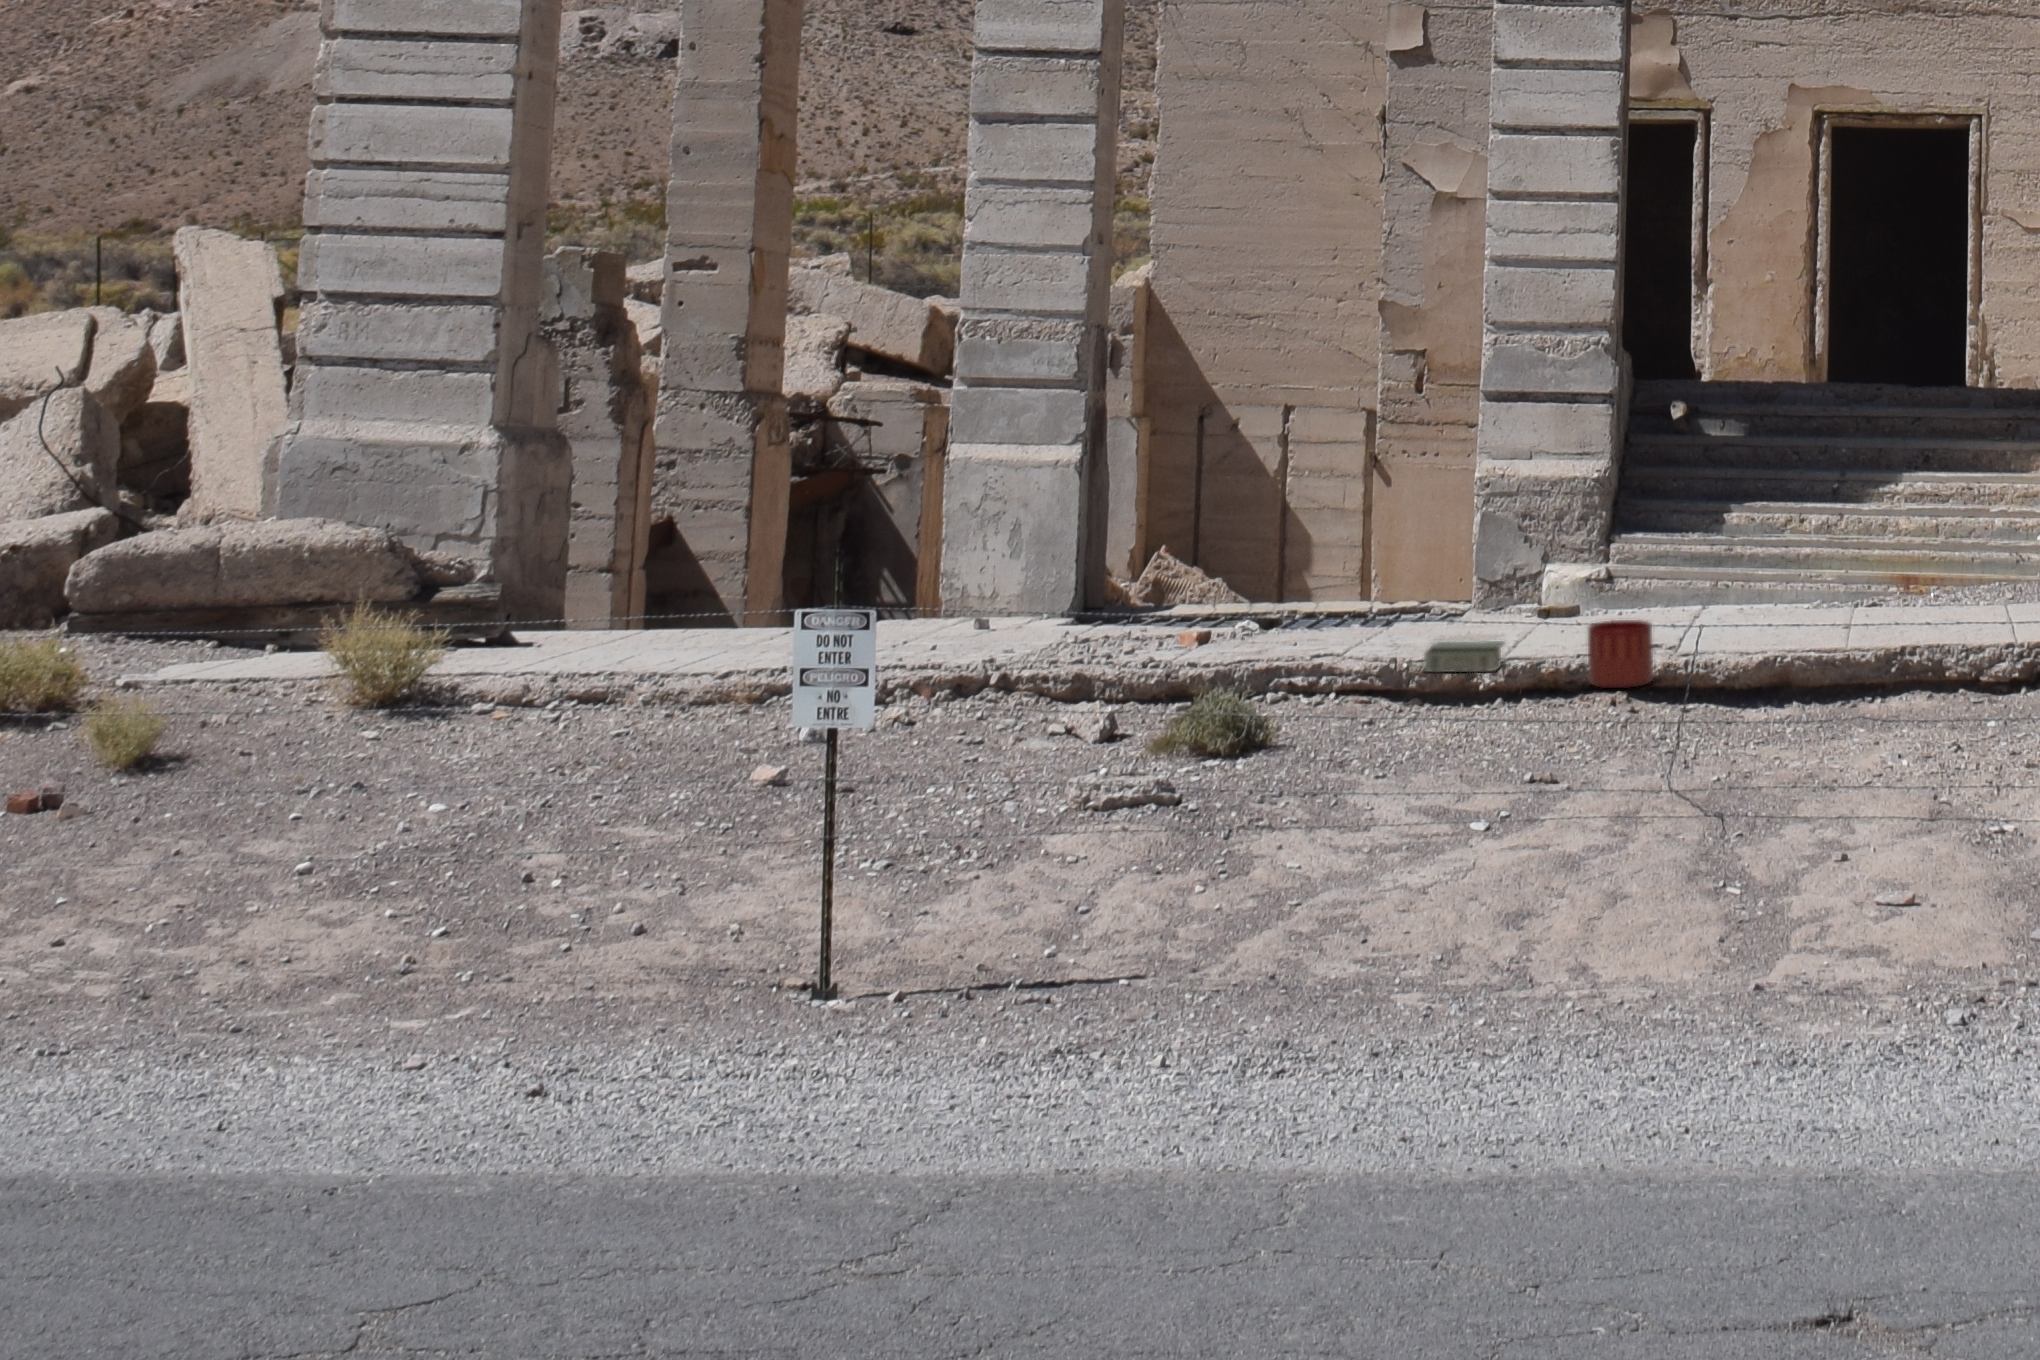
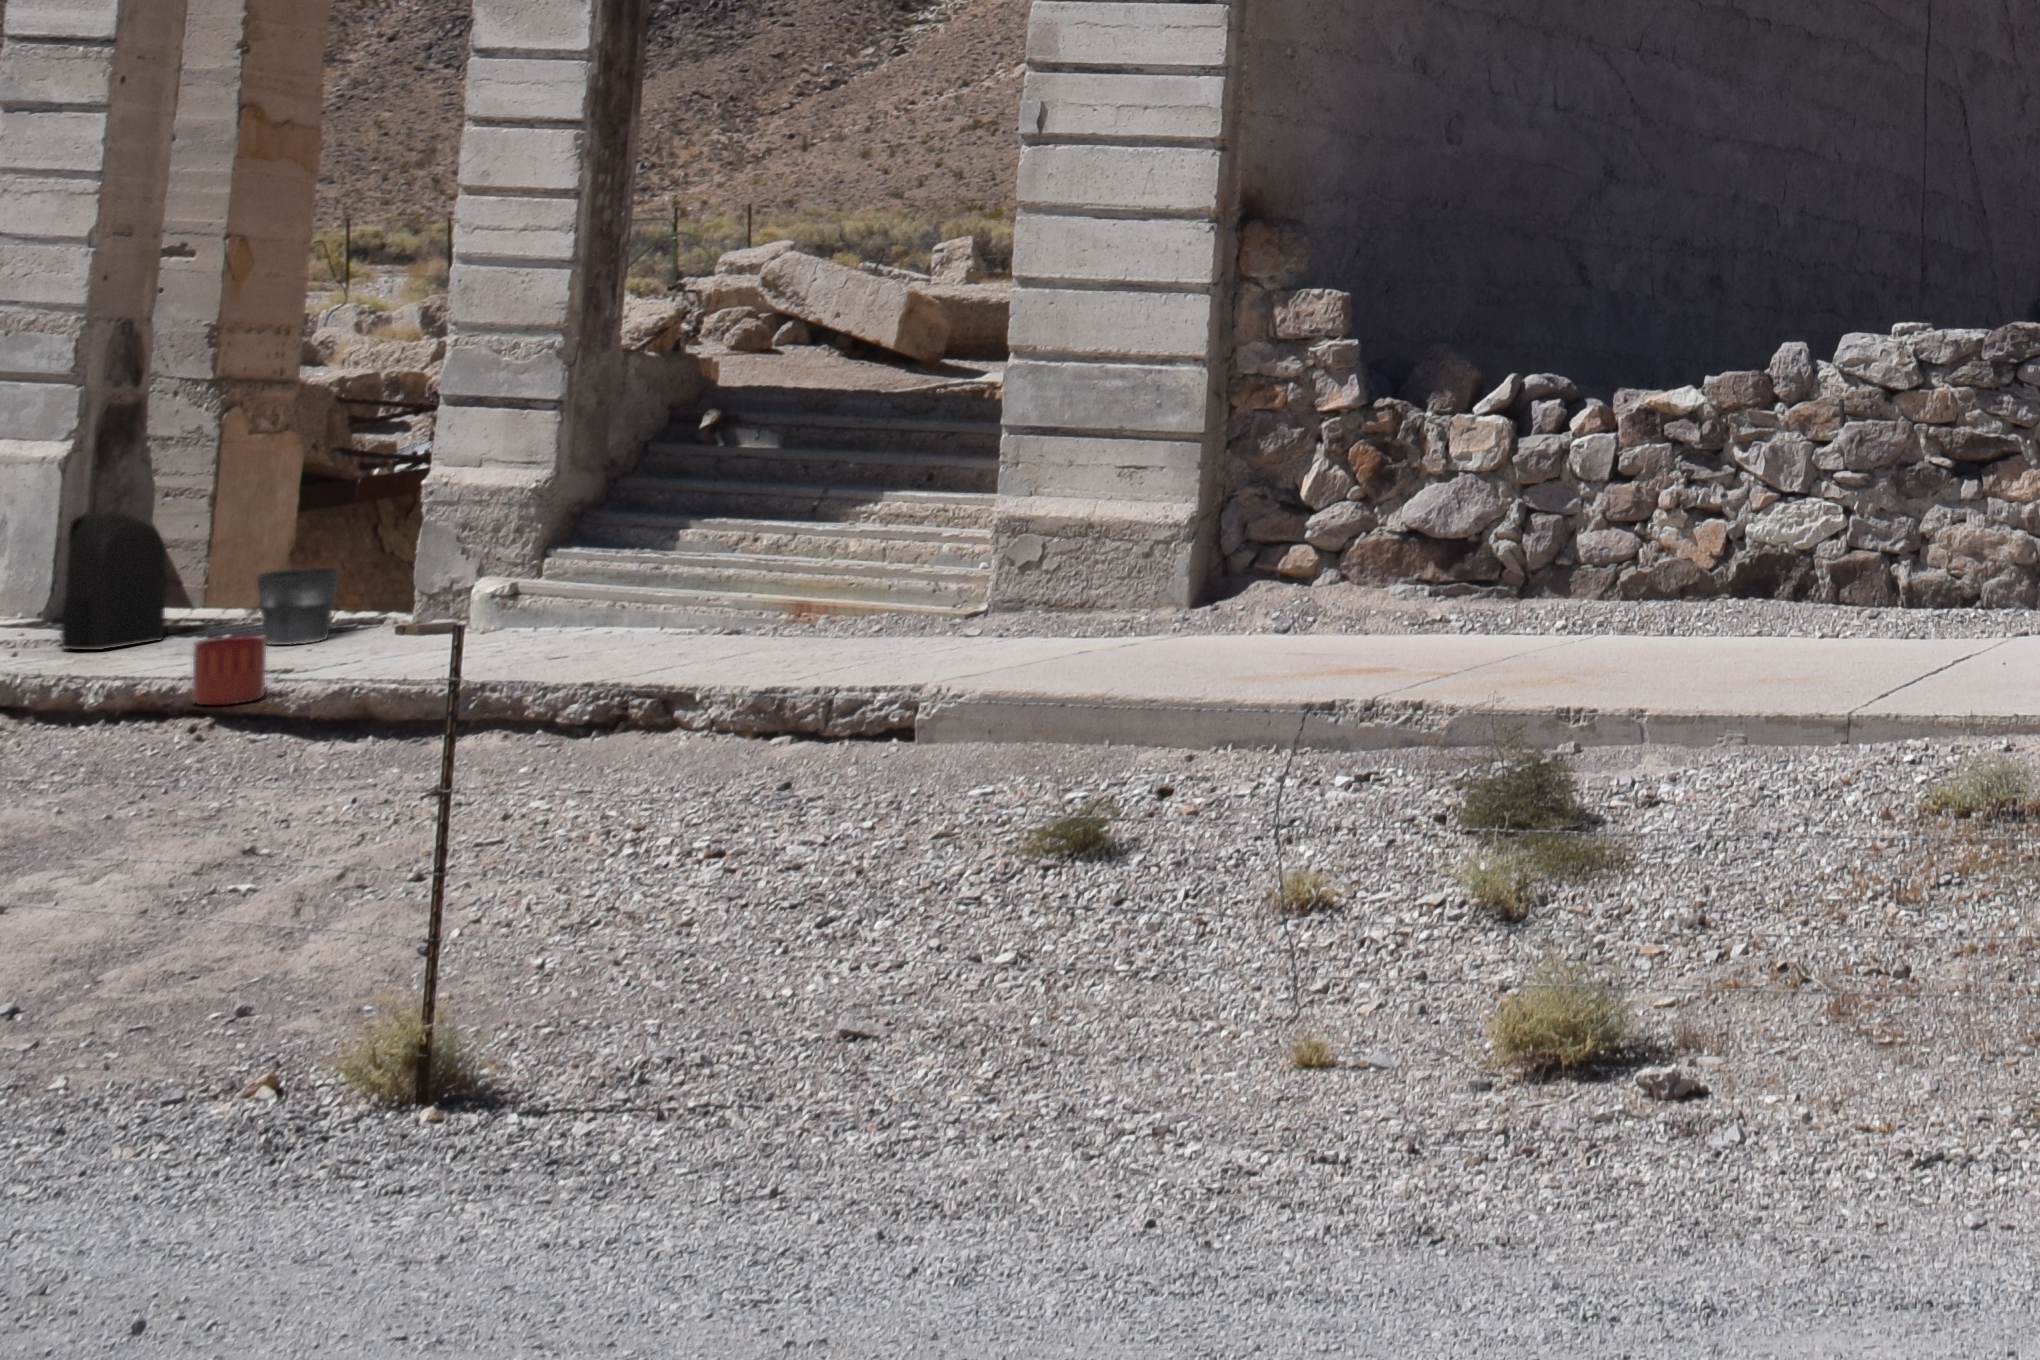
backpack: none [1261,499,1362,639] -> present [60,511,166,650]
bucket: none [1461,553,1545,629] -> present [247,568,340,645]
toolbox: present [1424,641,1504,672] -> none [91,655,191,686]

